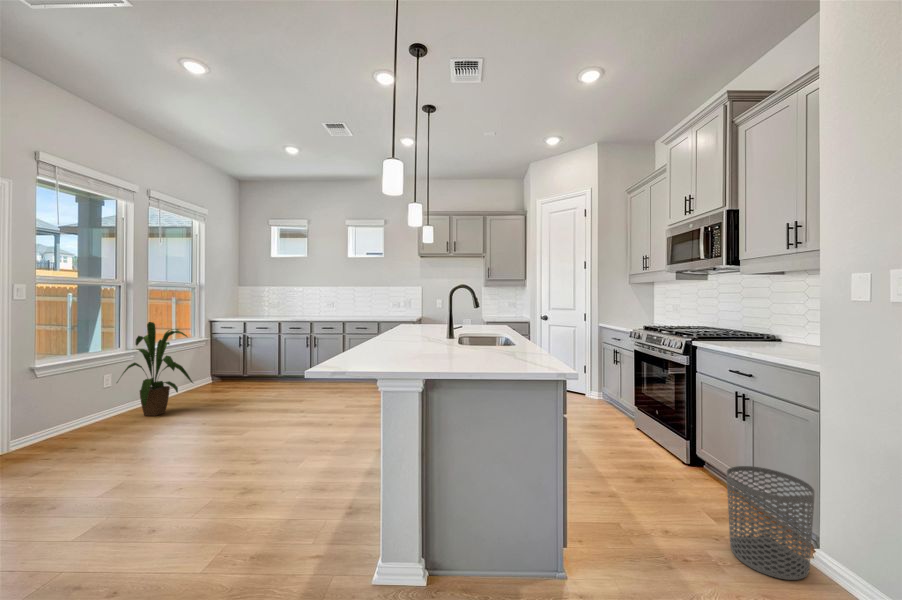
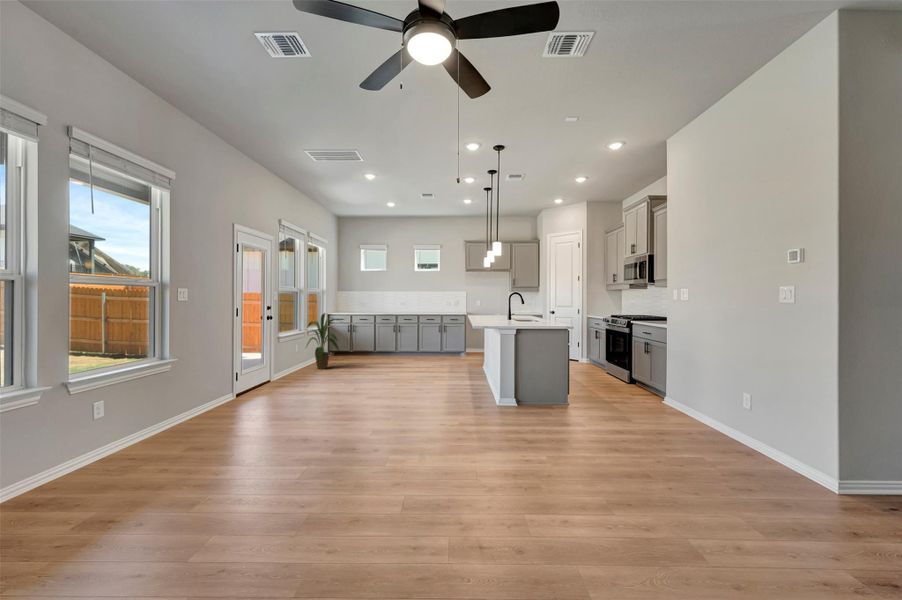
waste bin: present [727,466,814,580] -> none [634,369,665,407]

